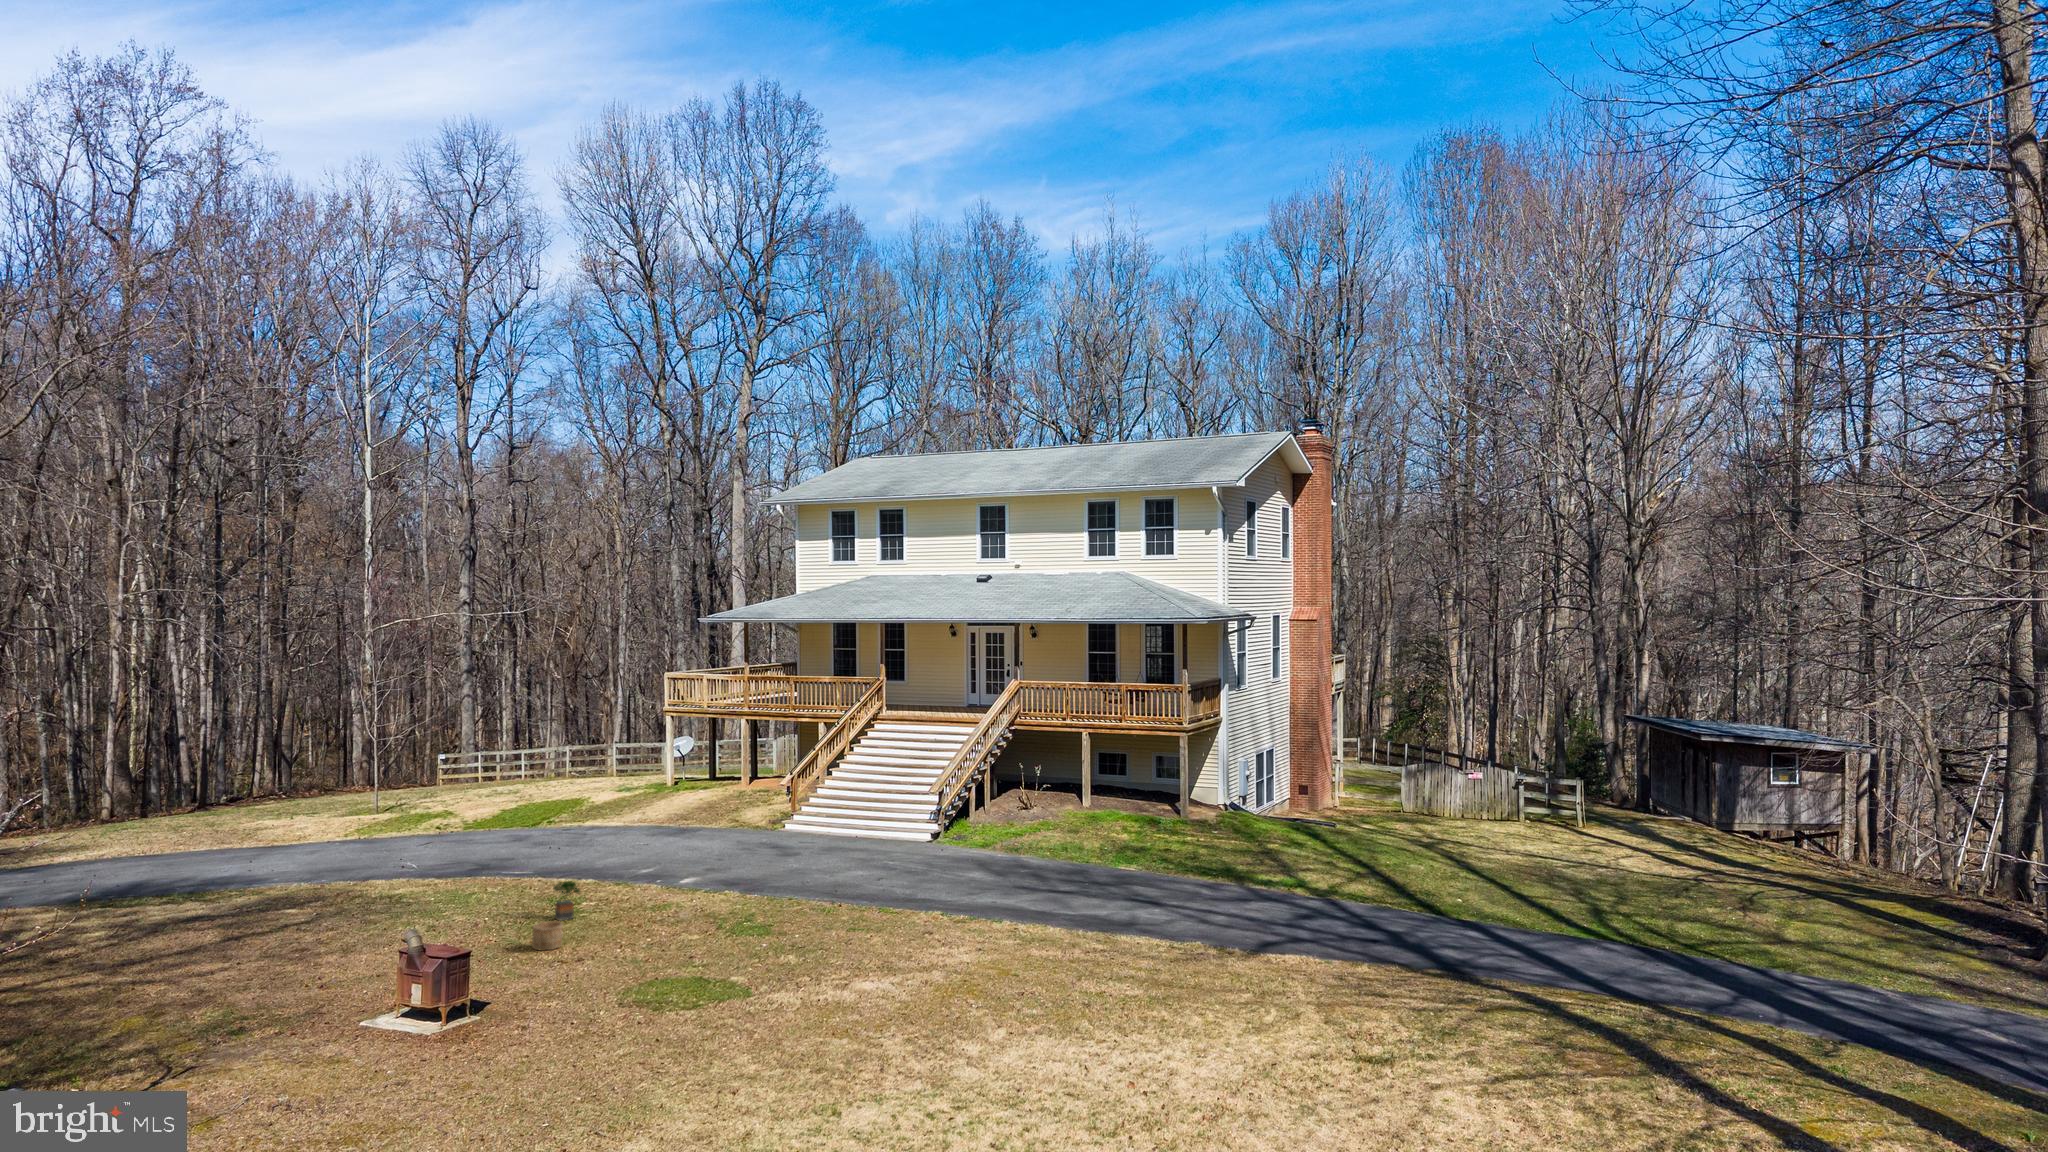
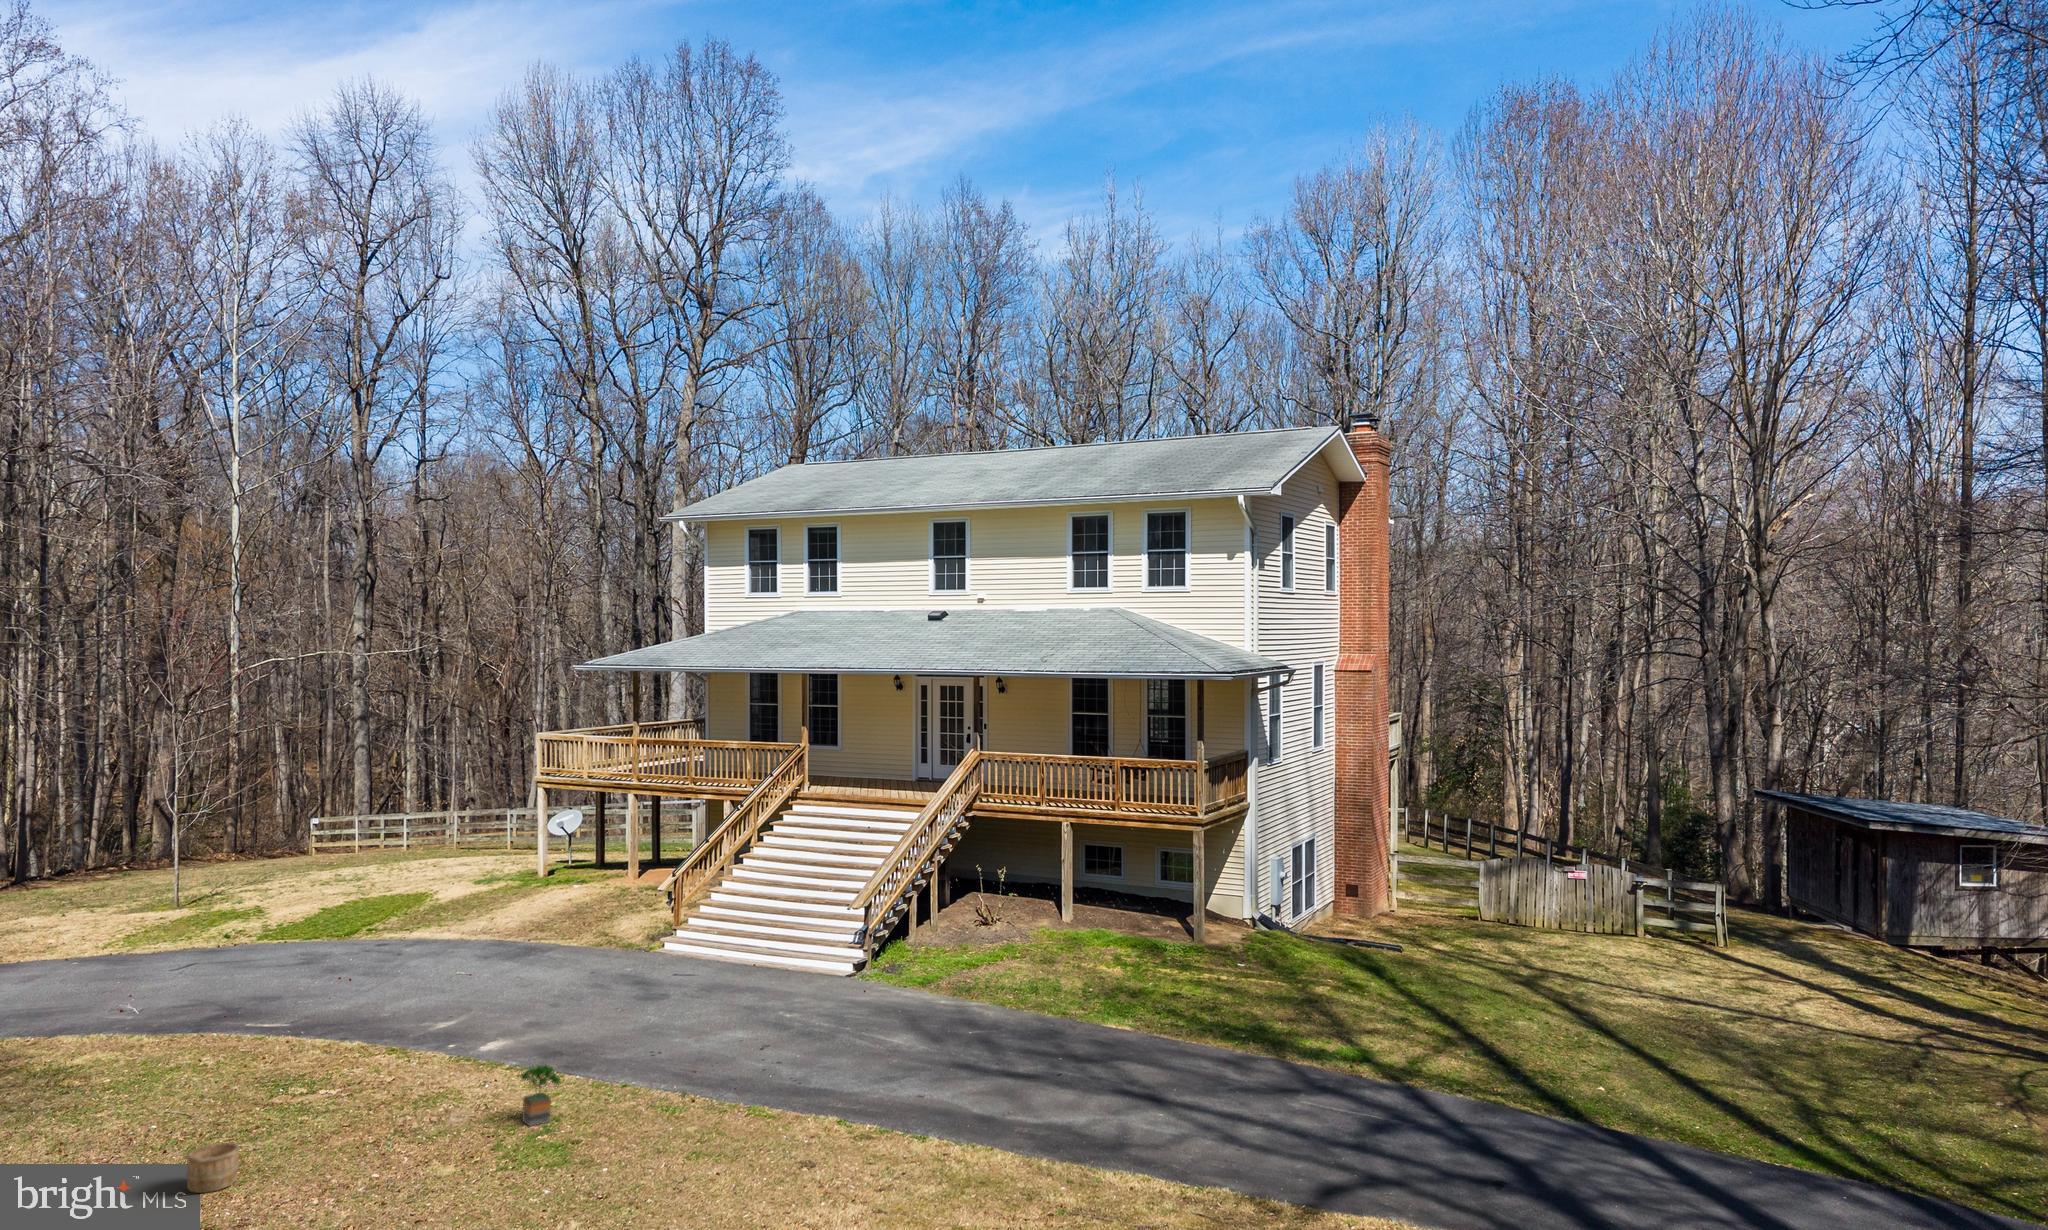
potted tree: present [554,881,580,921] -> present [520,1064,560,1126]

